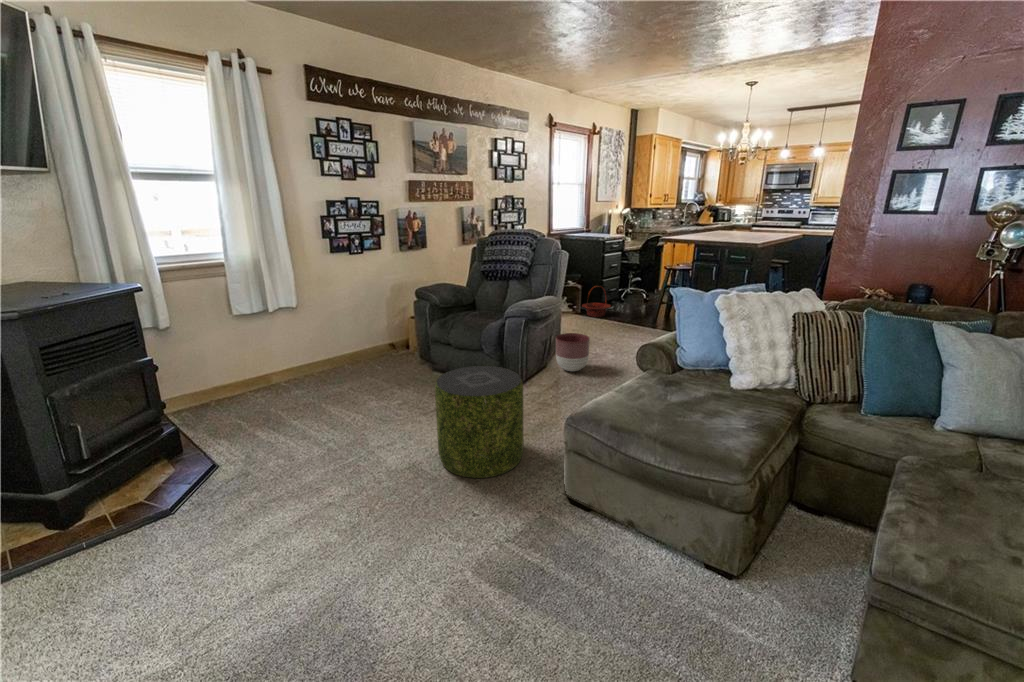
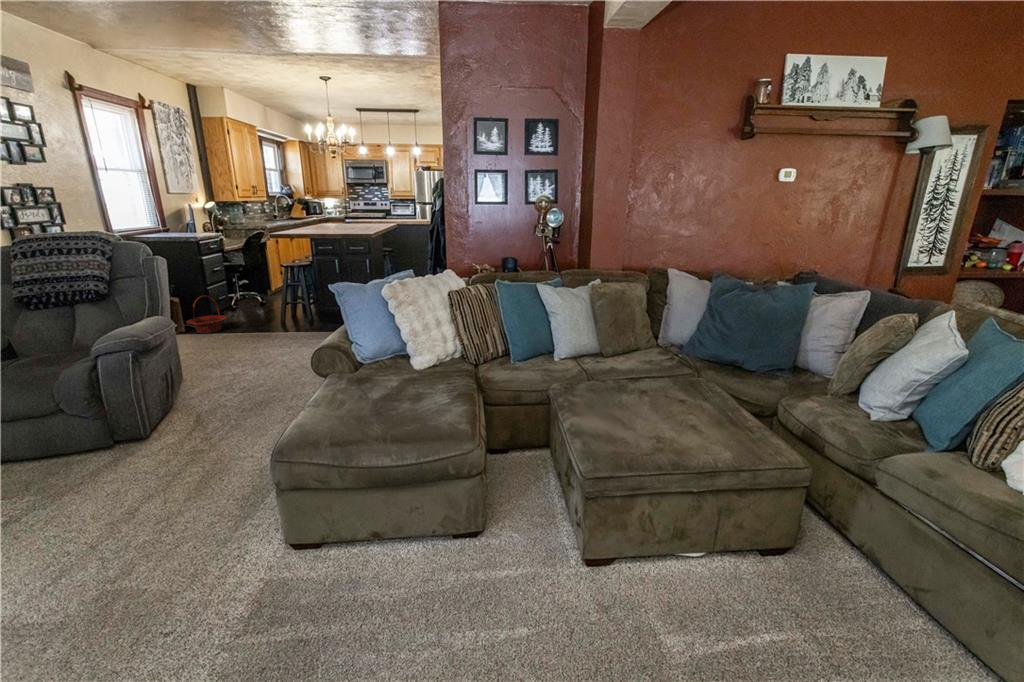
planter: present [556,333,590,371] -> none [179,356,233,404]
pouf: present [435,366,524,478] -> none [13,425,202,604]

